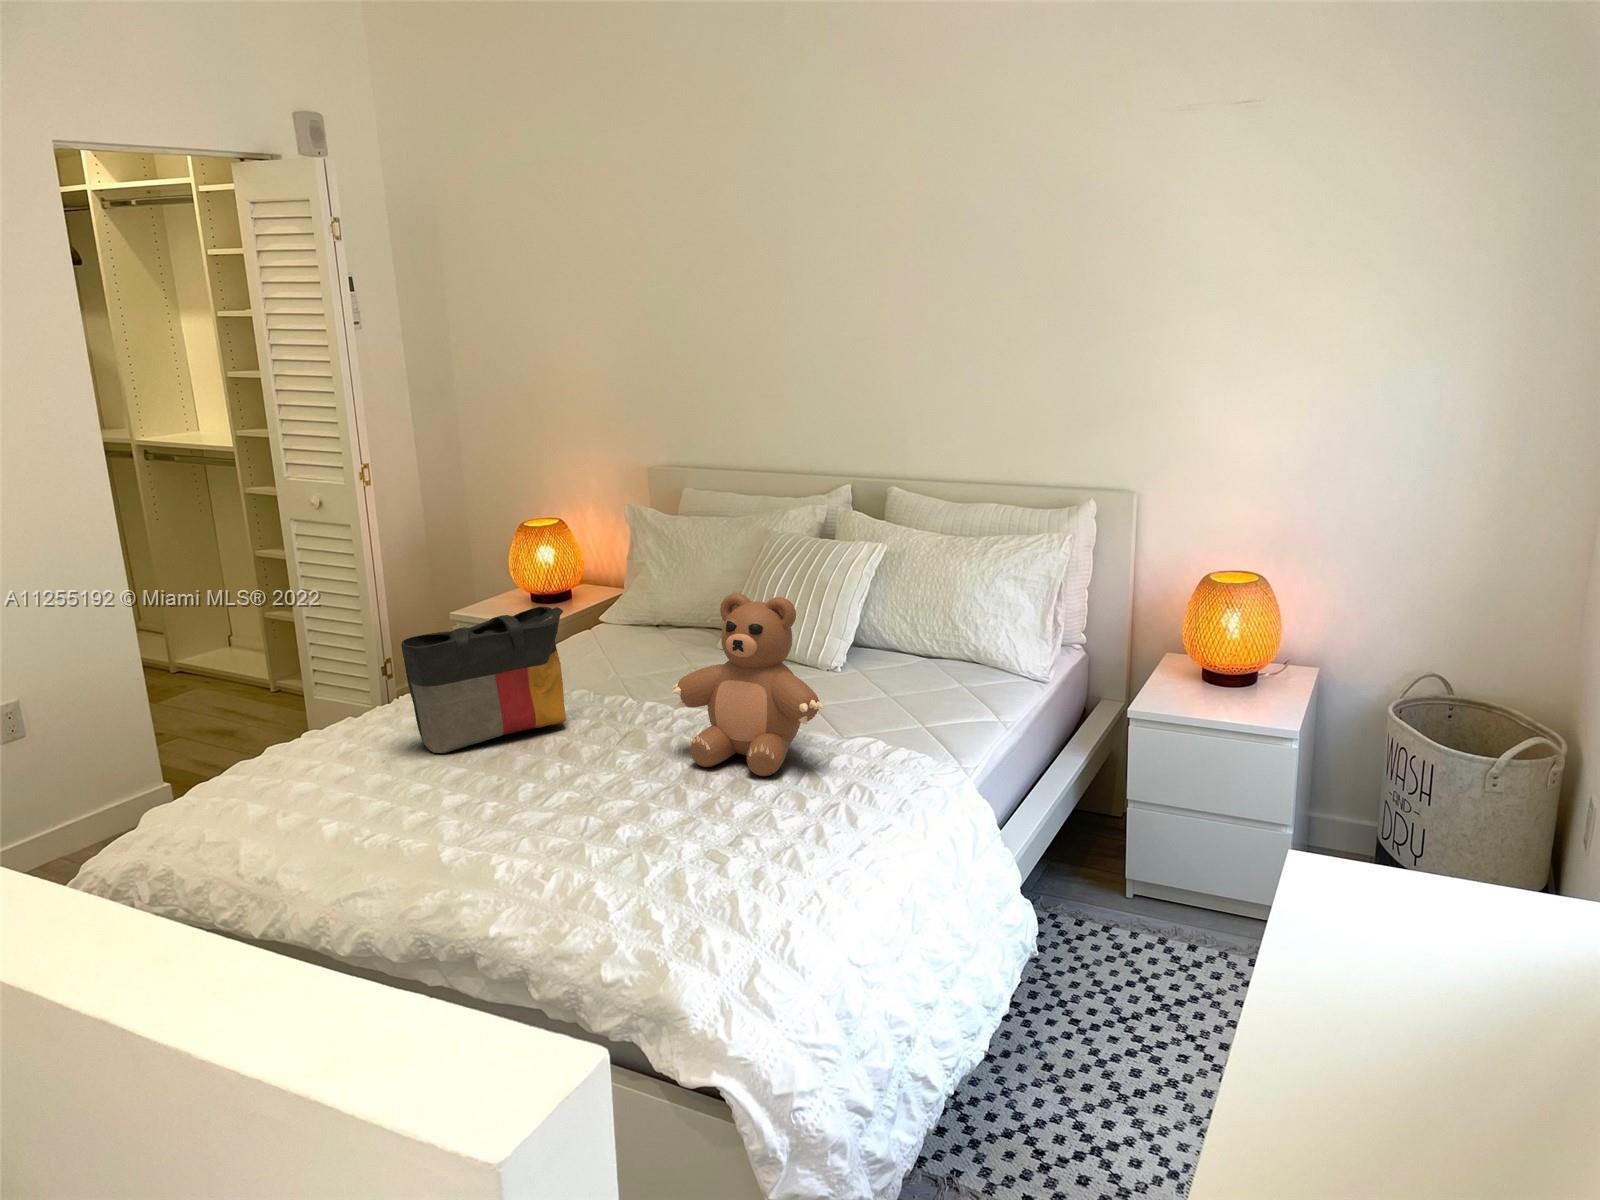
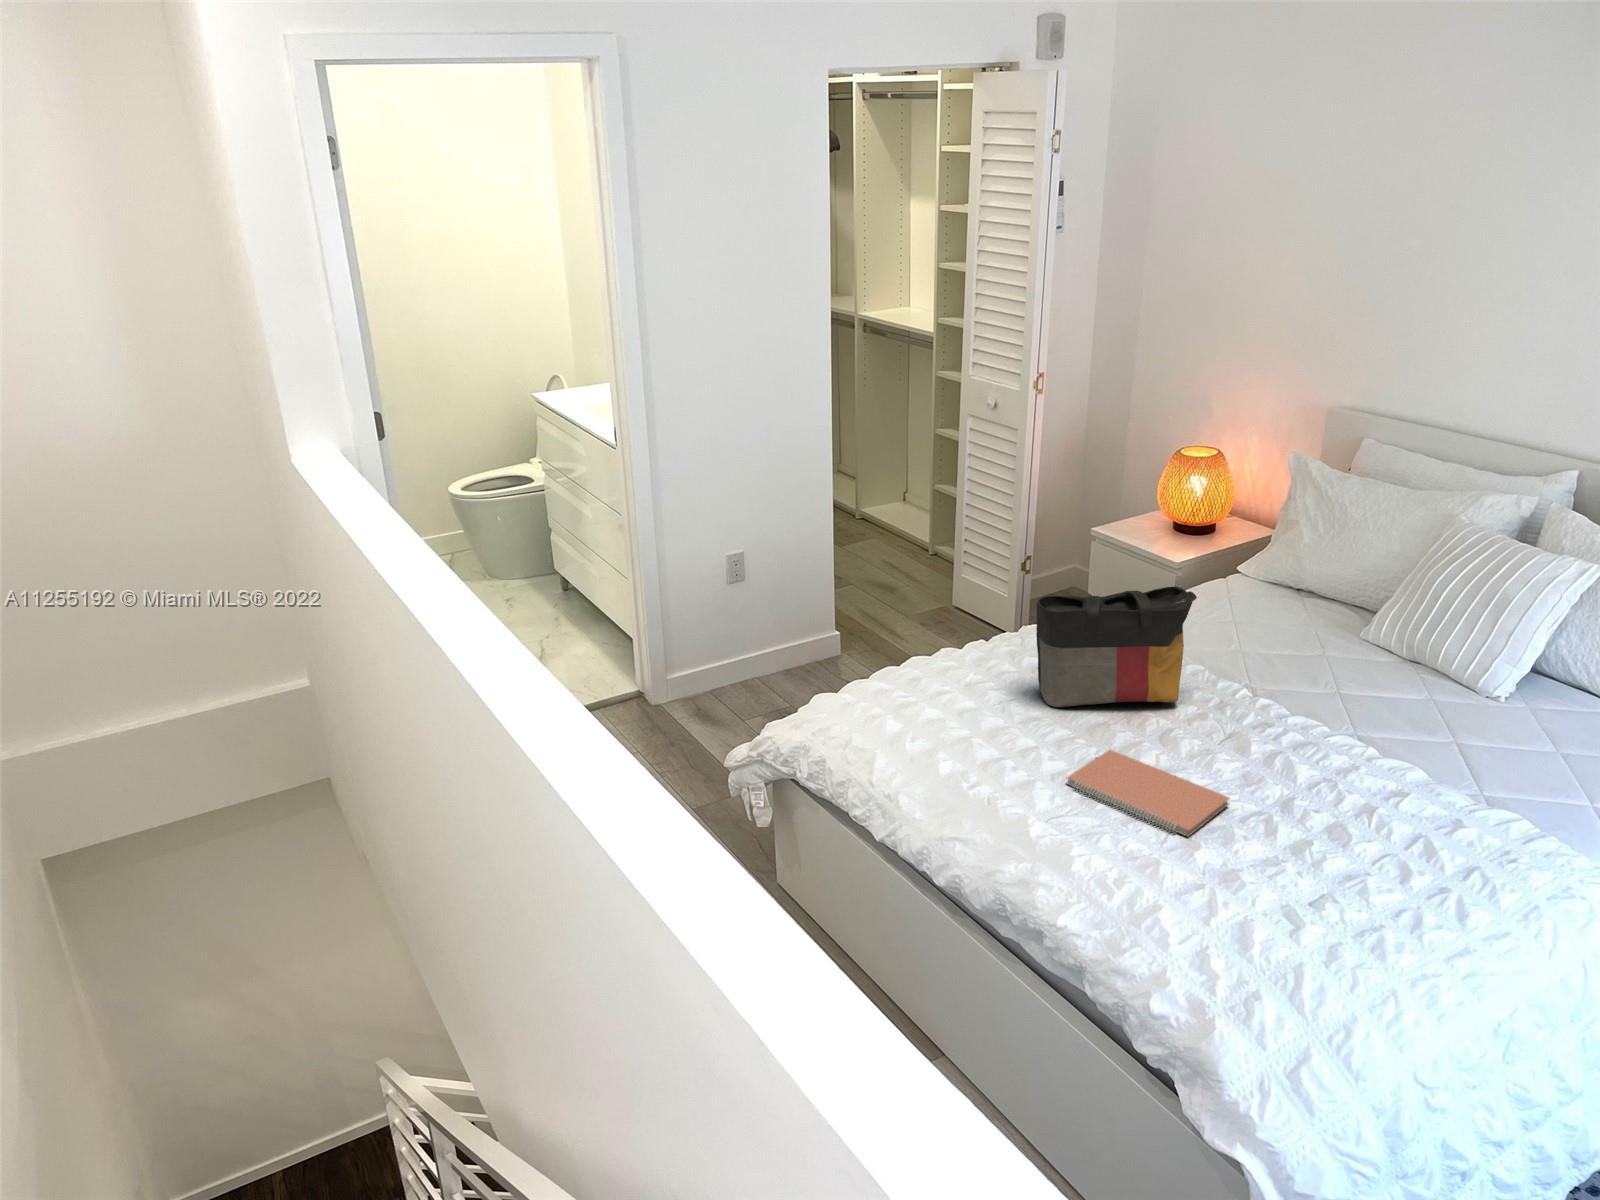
teddy bear: present [672,593,823,776] -> none [1289,629,1458,829]
notebook: none [468,772,635,825] -> present [1067,749,1230,837]

